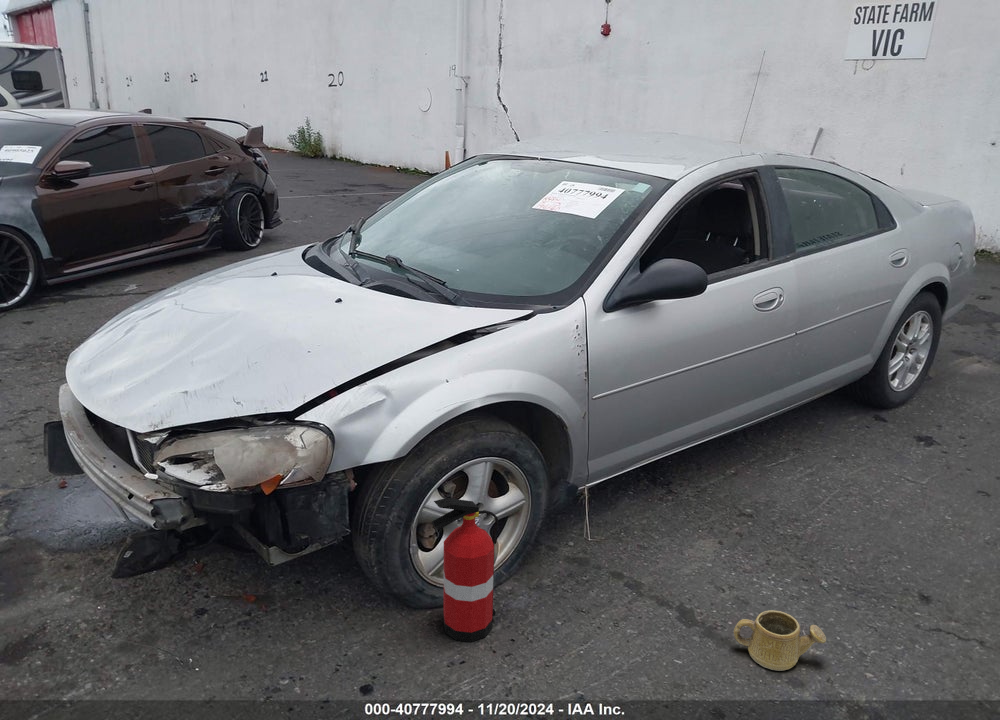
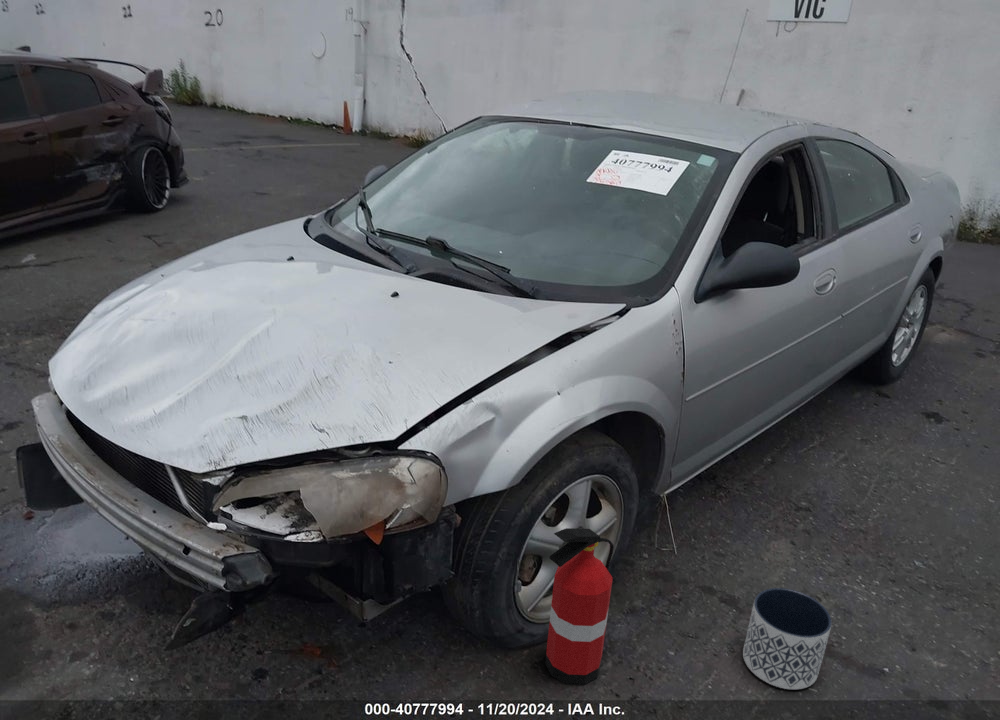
planter: none [626,570,699,662] -> present [743,588,832,690]
watering can: present [734,610,826,671] -> none [859,624,959,689]

